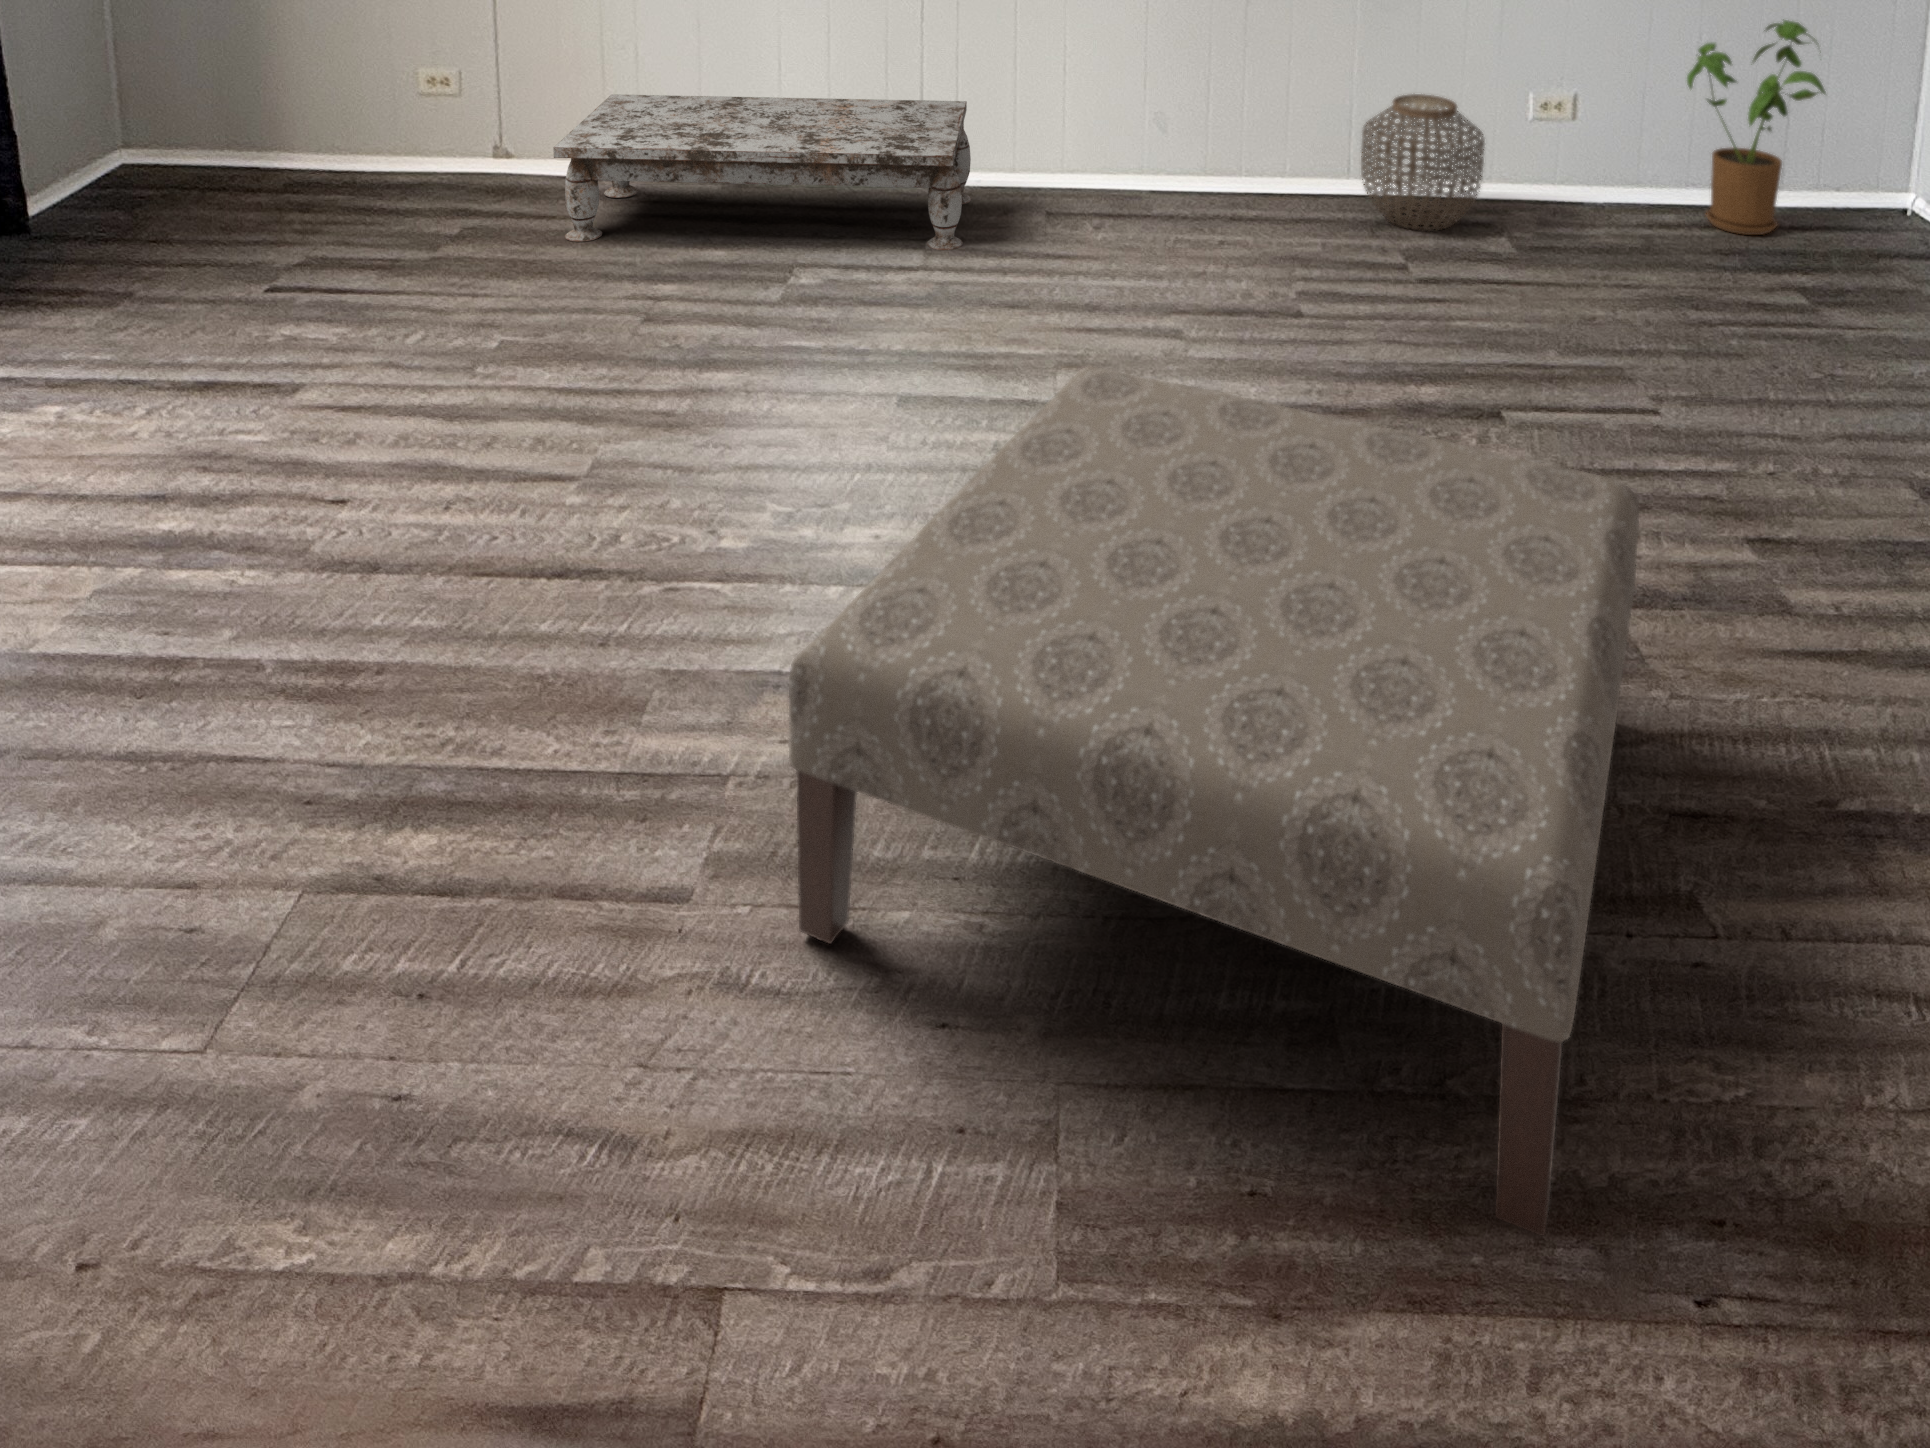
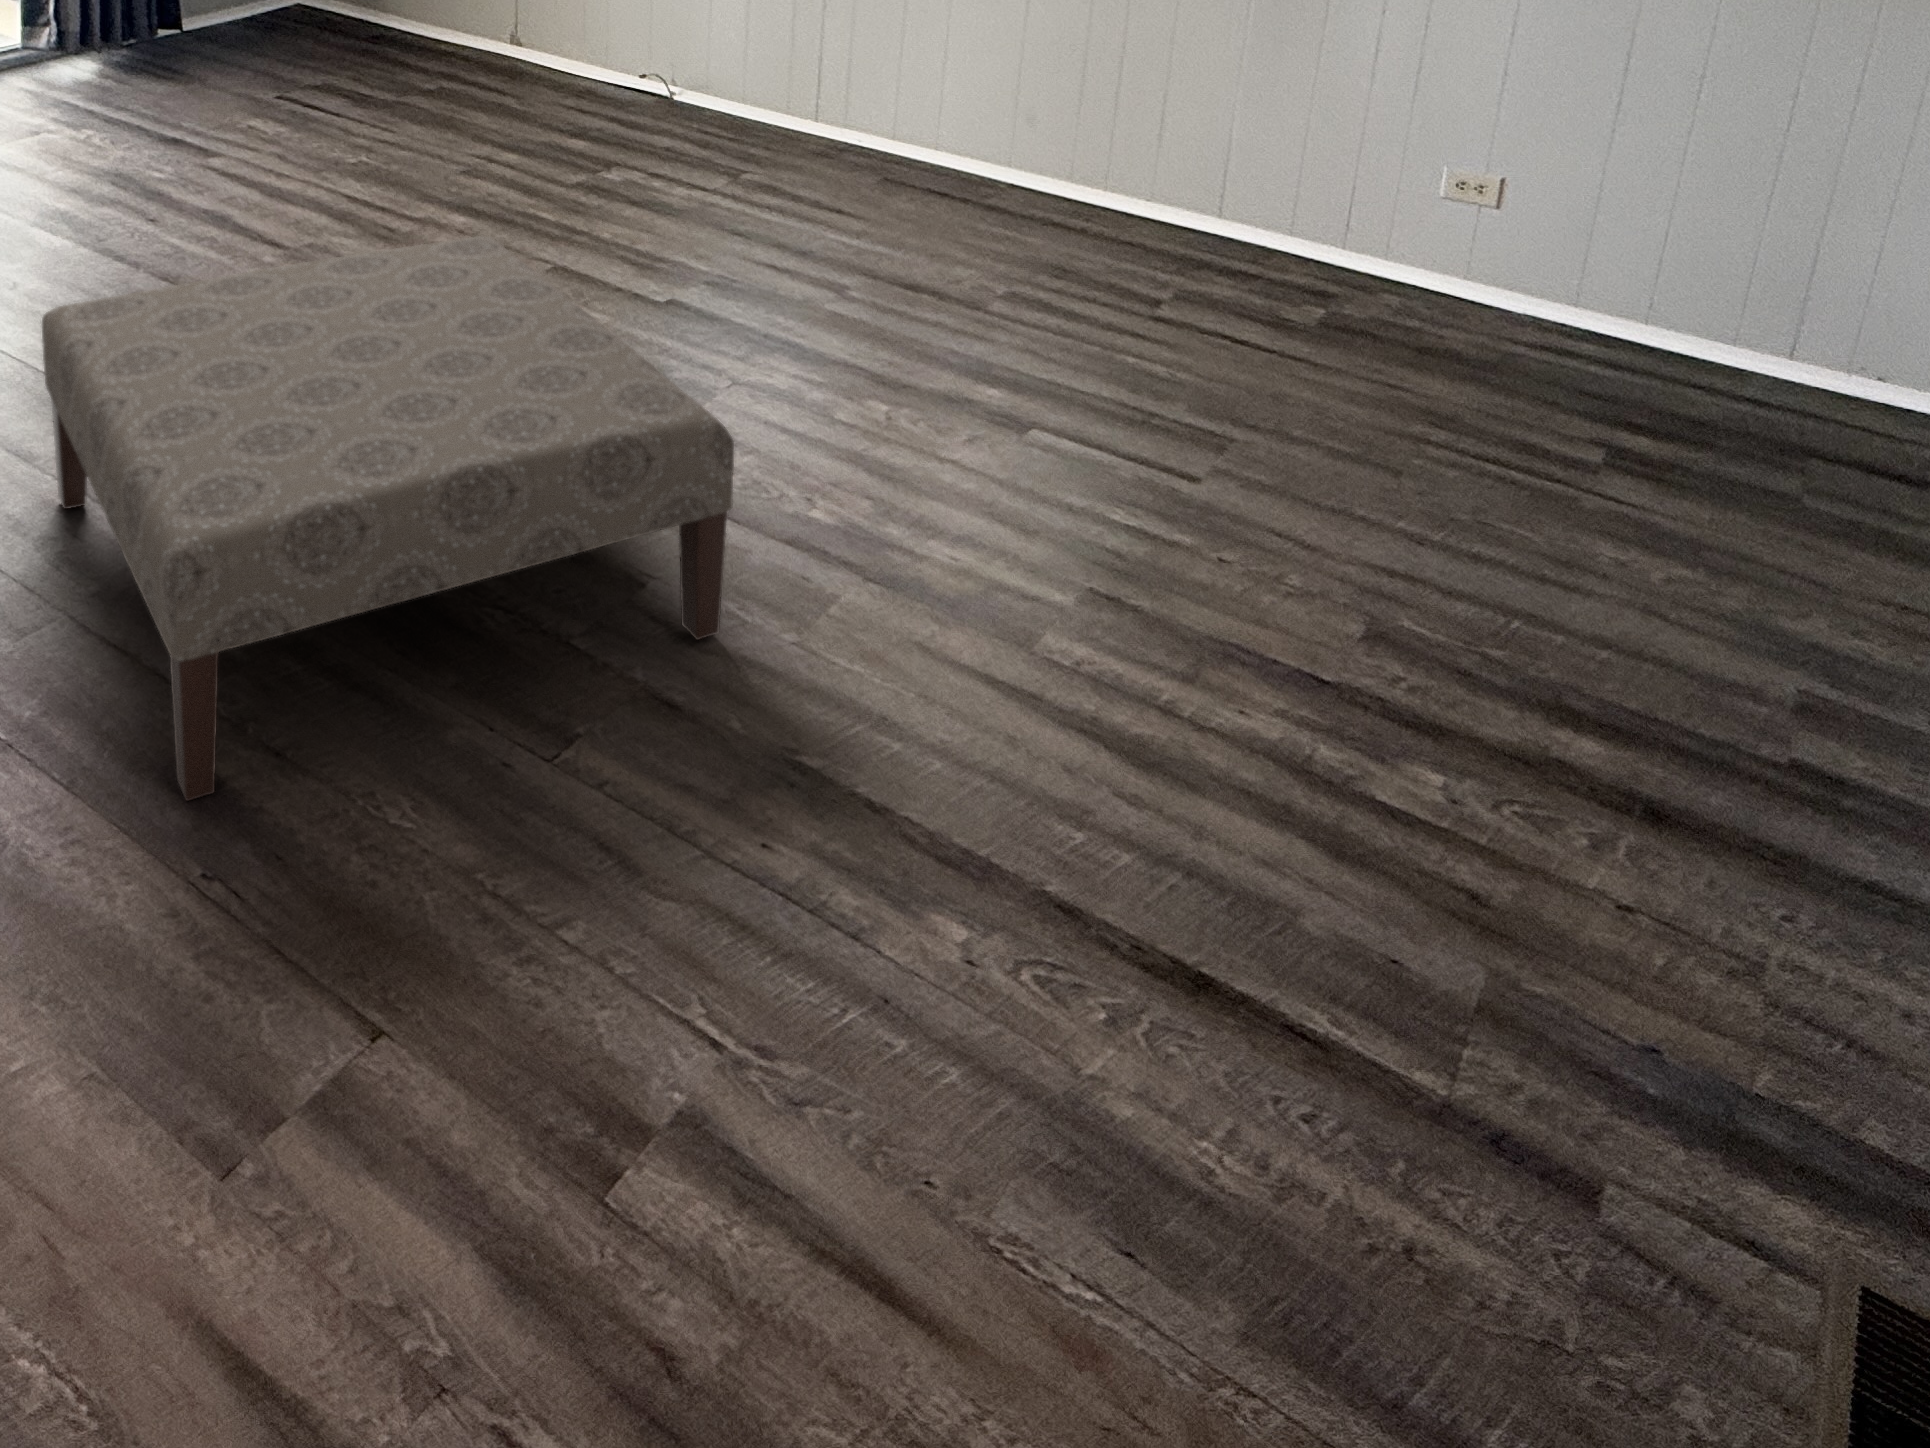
house plant: present [1687,19,1825,235] -> none [1627,139,1843,403]
coffee table: present [553,94,972,250] -> none [478,7,849,189]
woven basket: present [1361,94,1484,230] -> none [1192,140,1341,293]

